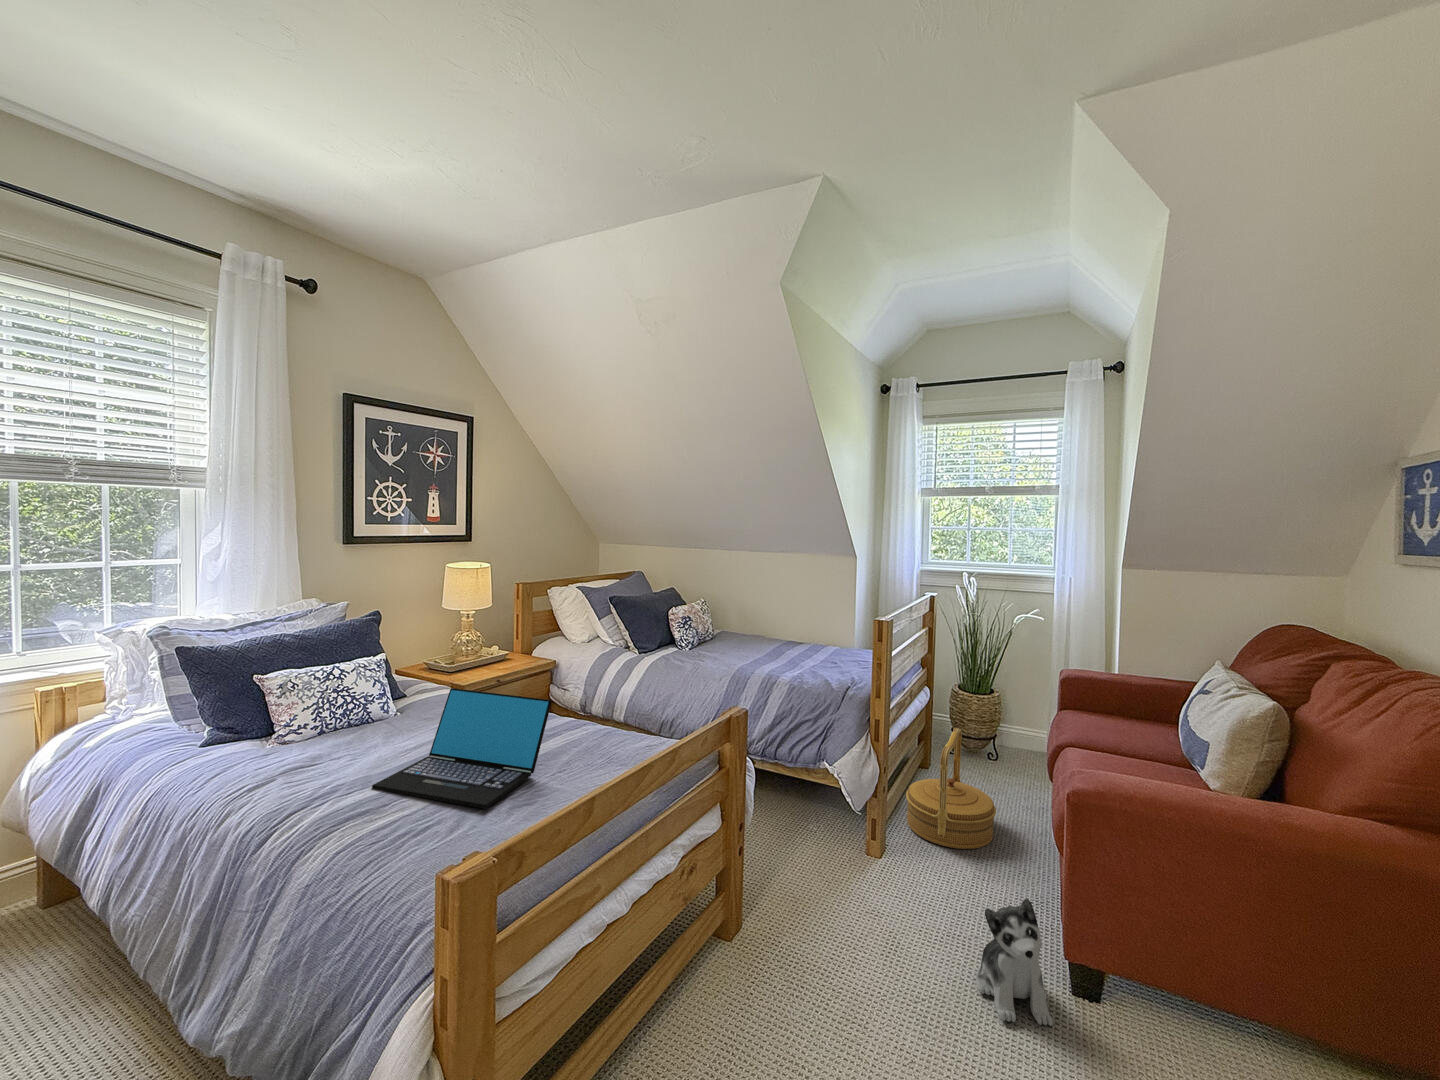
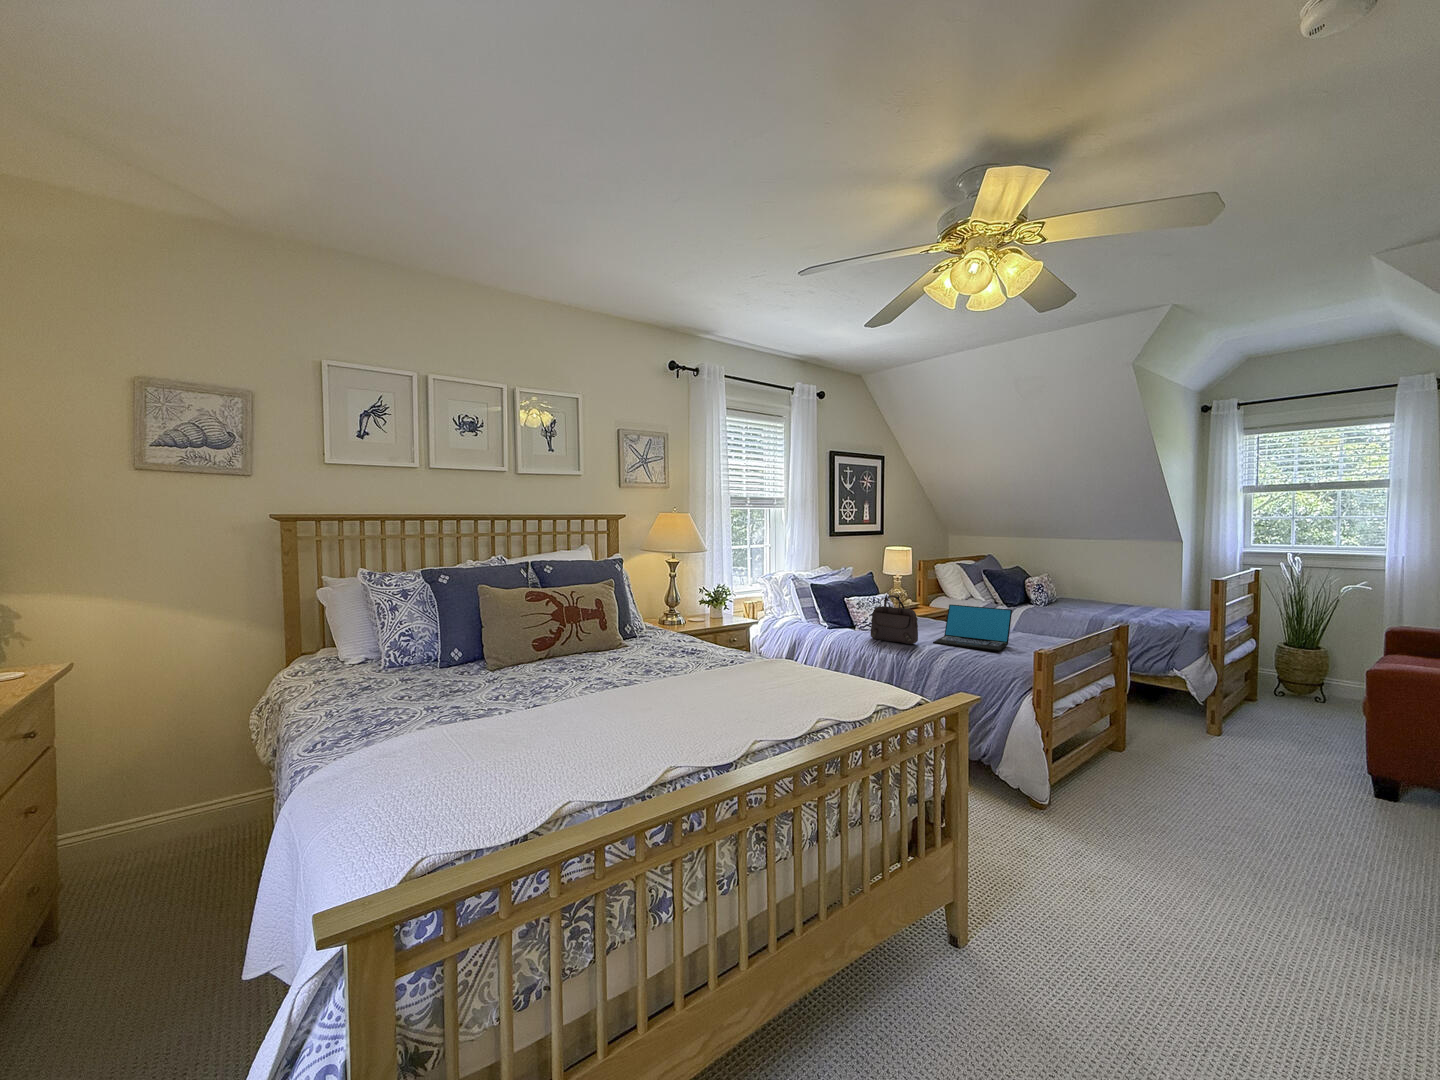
handbag: none [228,678,326,805] -> present [871,591,918,644]
woven basket: present [906,728,996,849] -> none [1238,662,1320,740]
plush toy: present [976,899,1053,1026] -> none [1299,732,1357,803]

